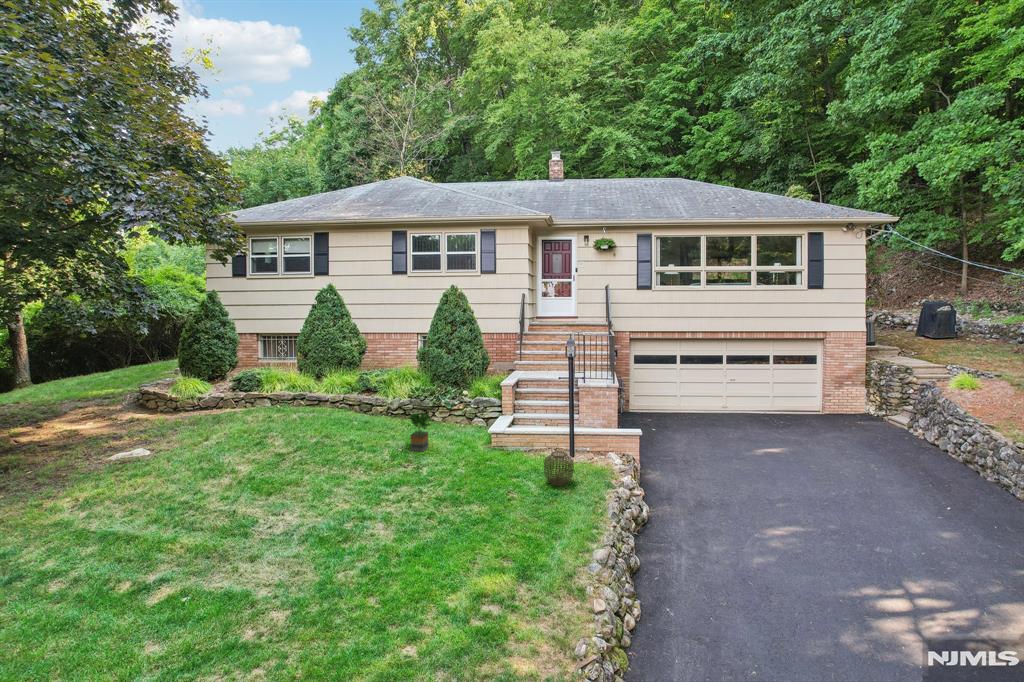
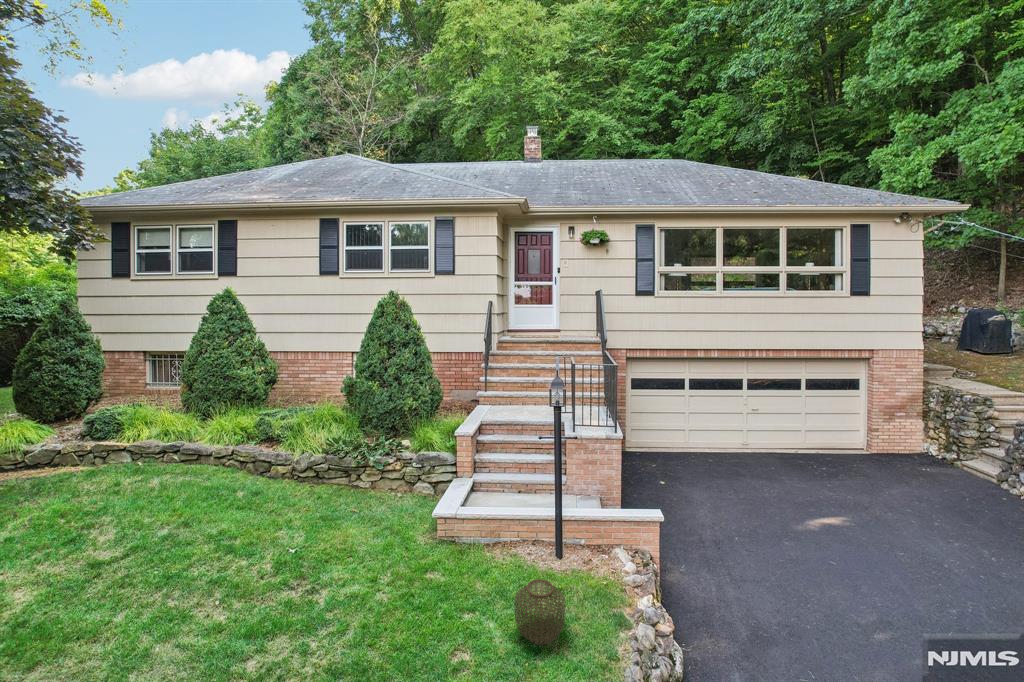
potted tree: present [409,413,432,452] -> none [304,492,343,556]

